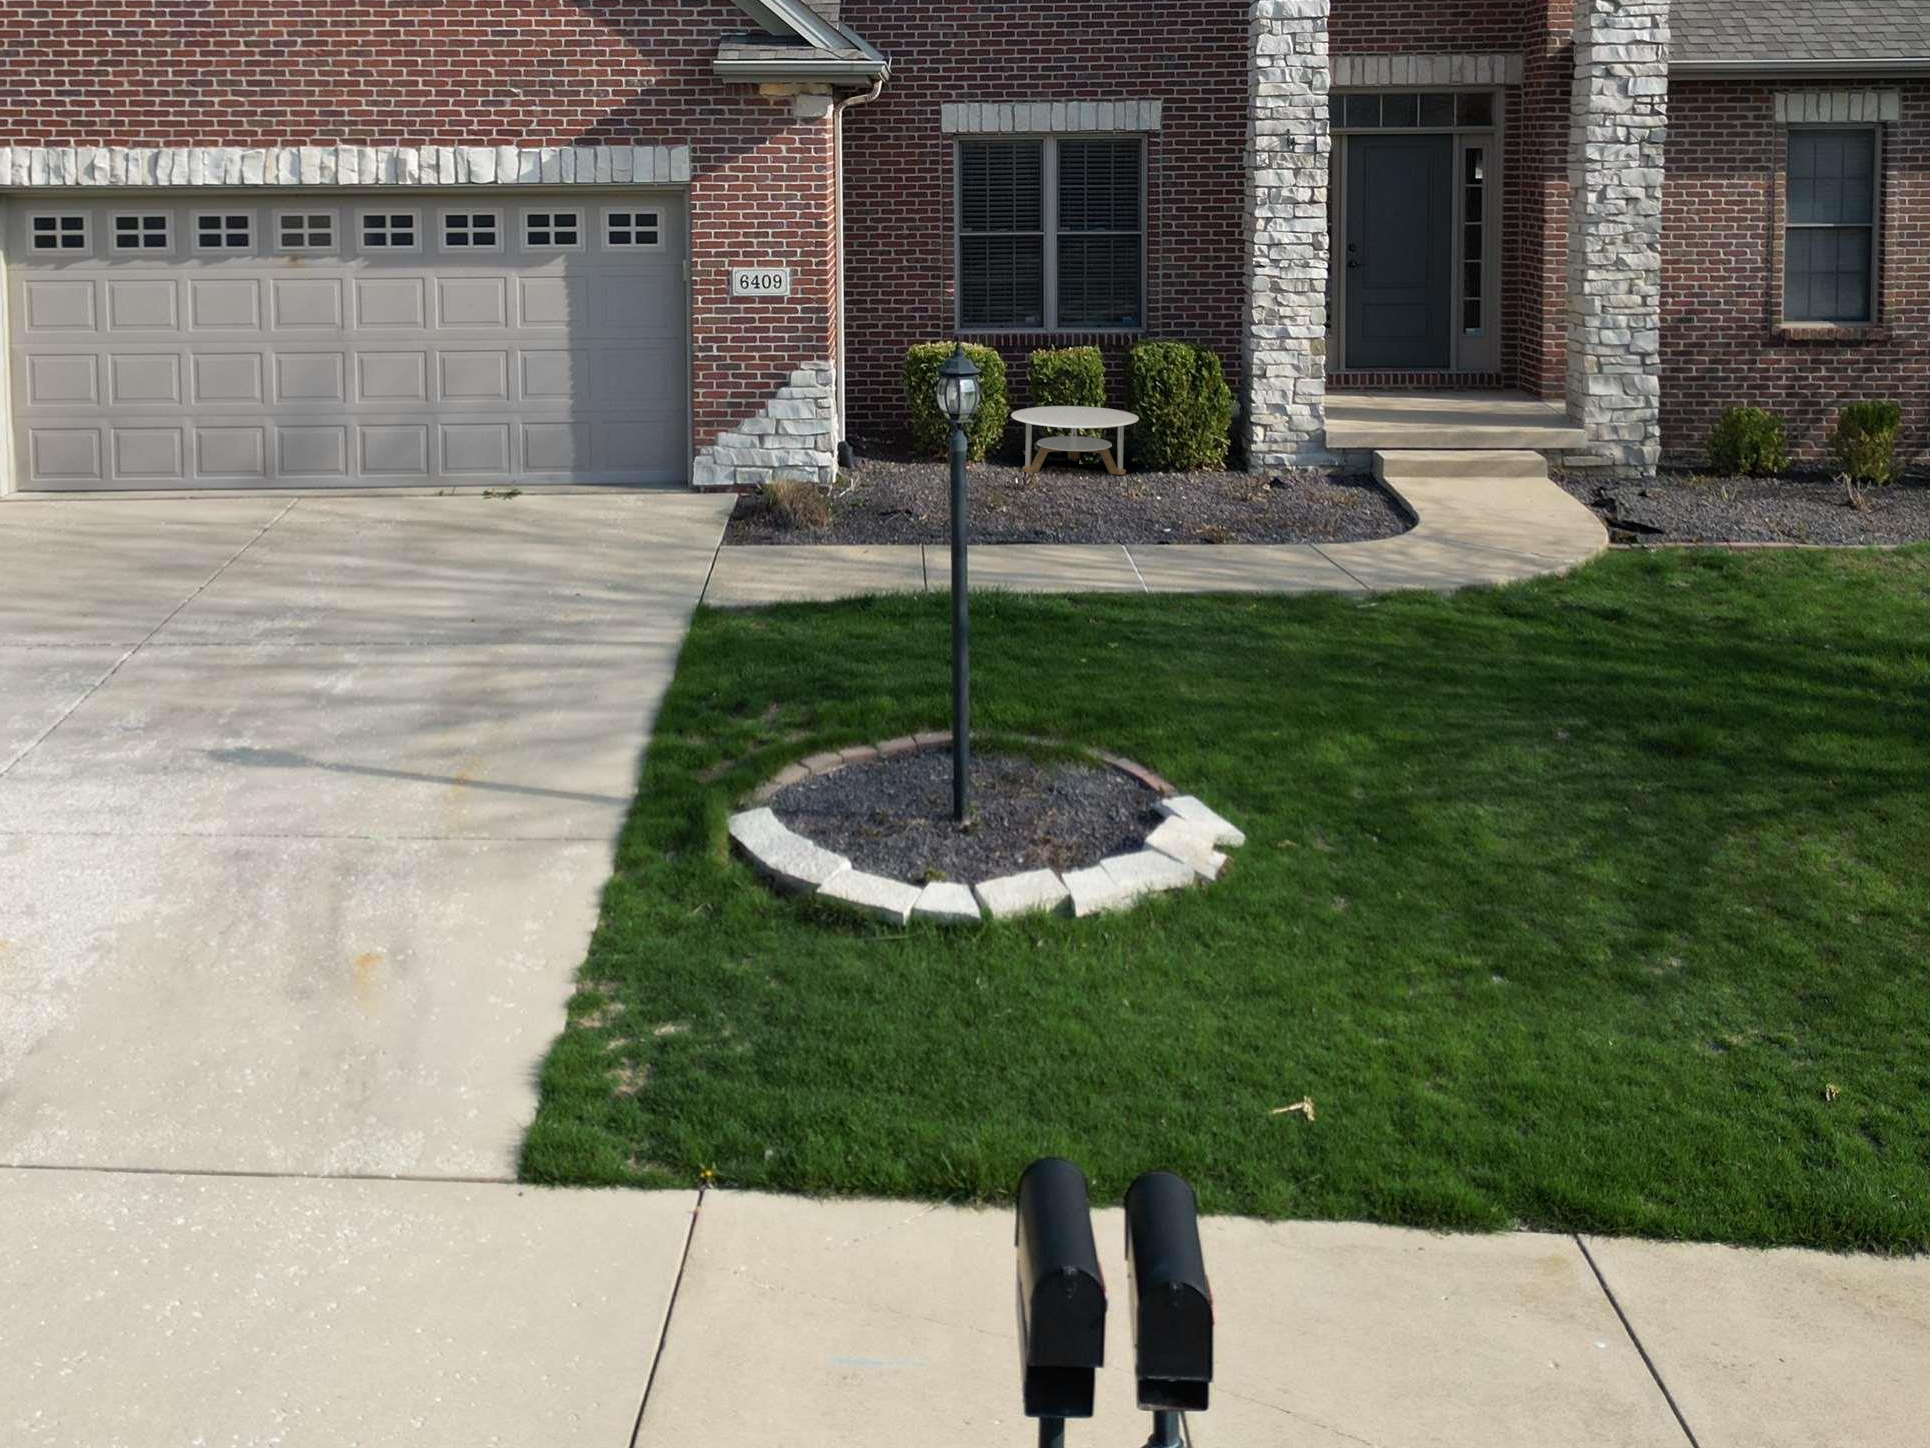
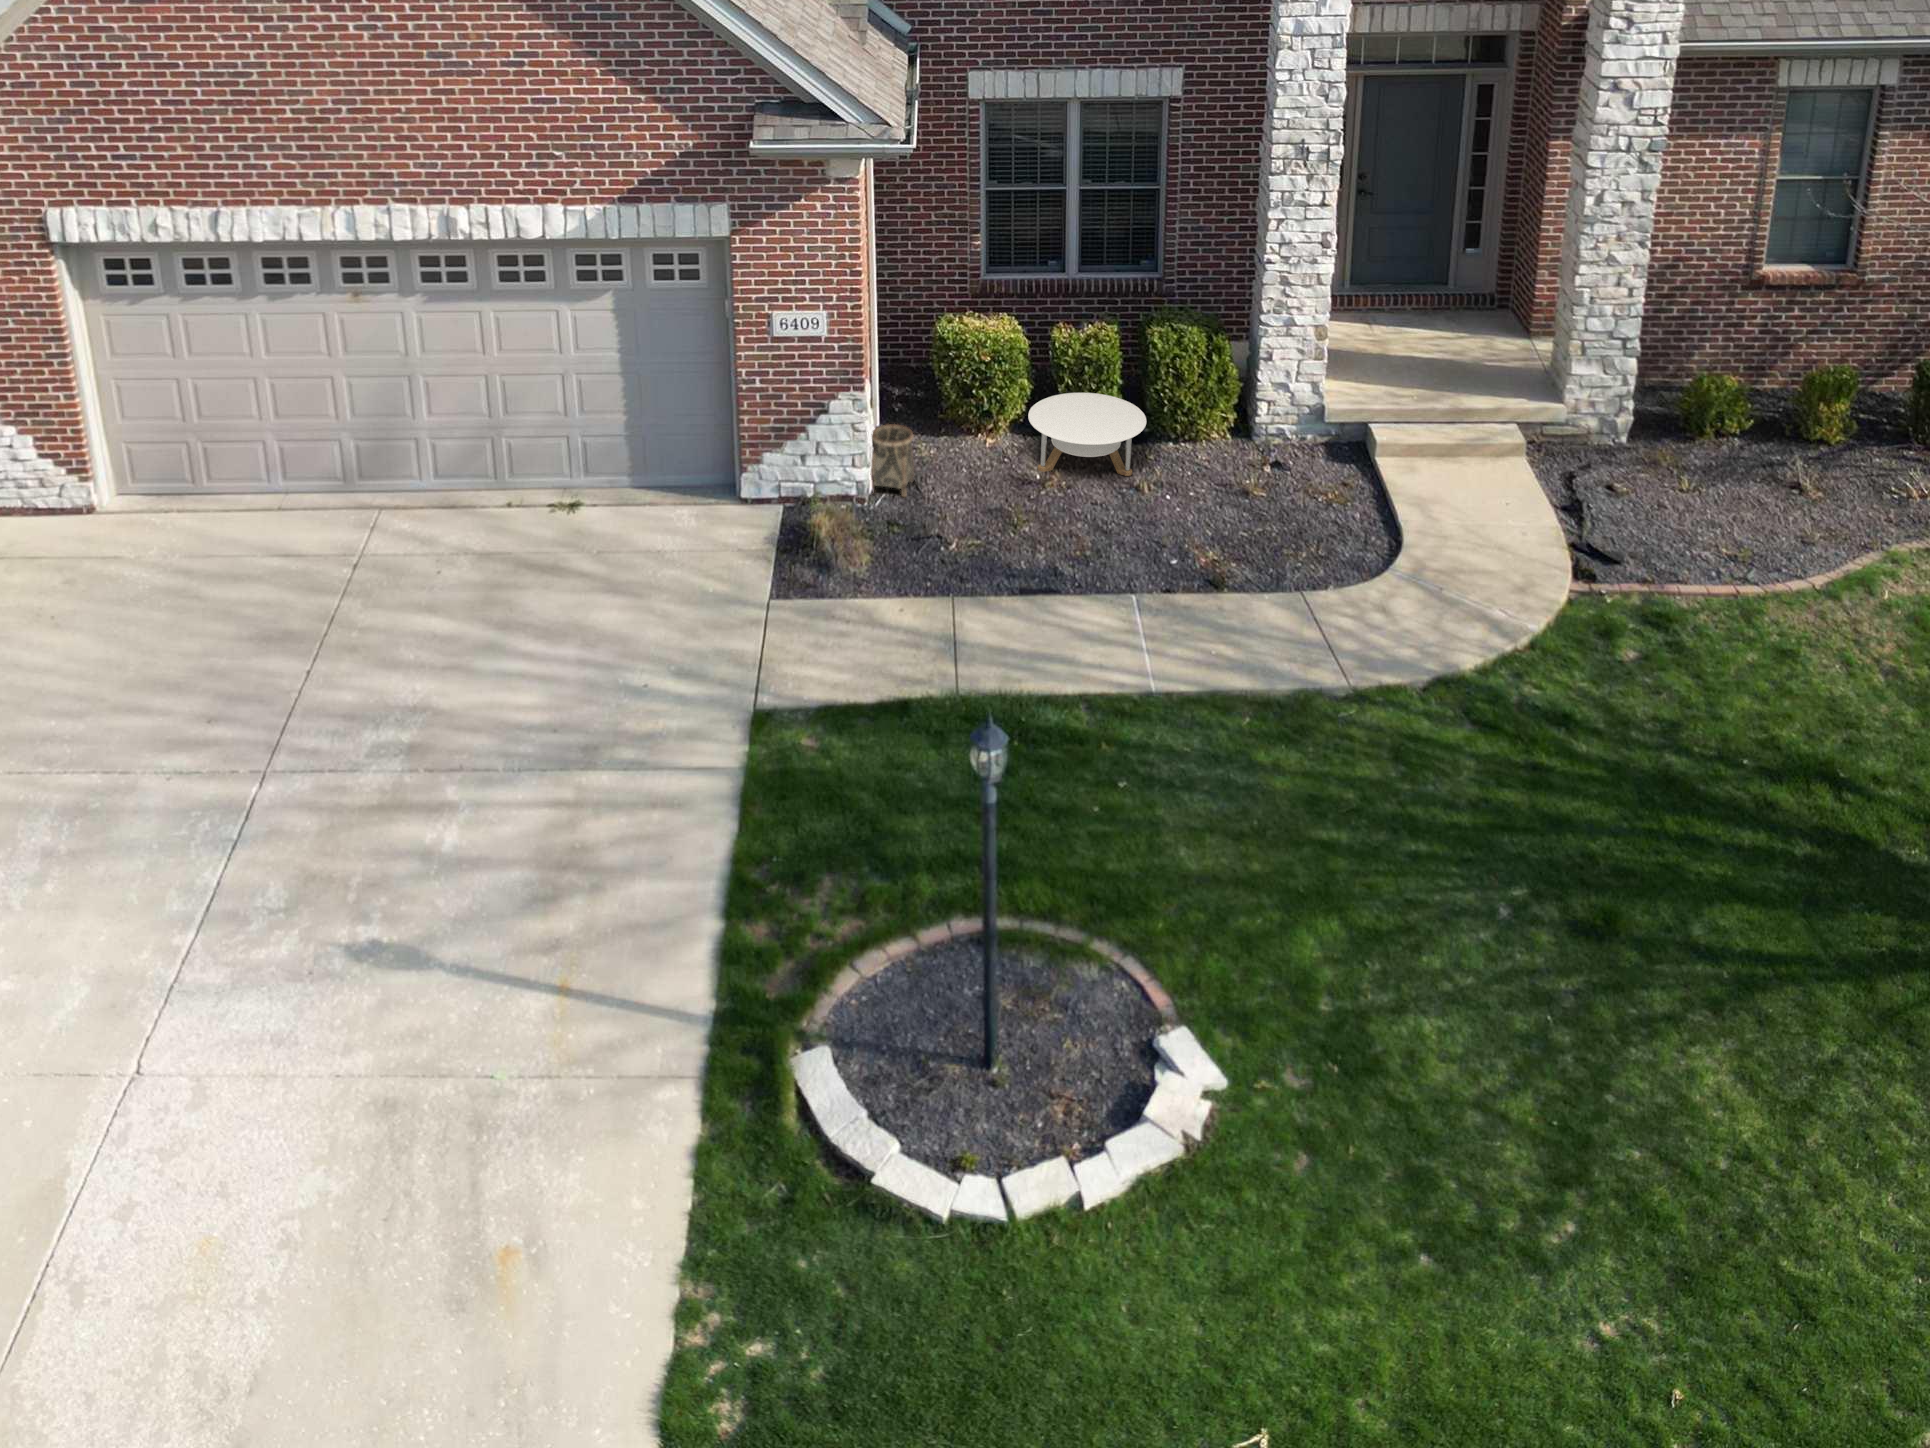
basket: none [838,413,888,487] -> present [871,424,914,497]

